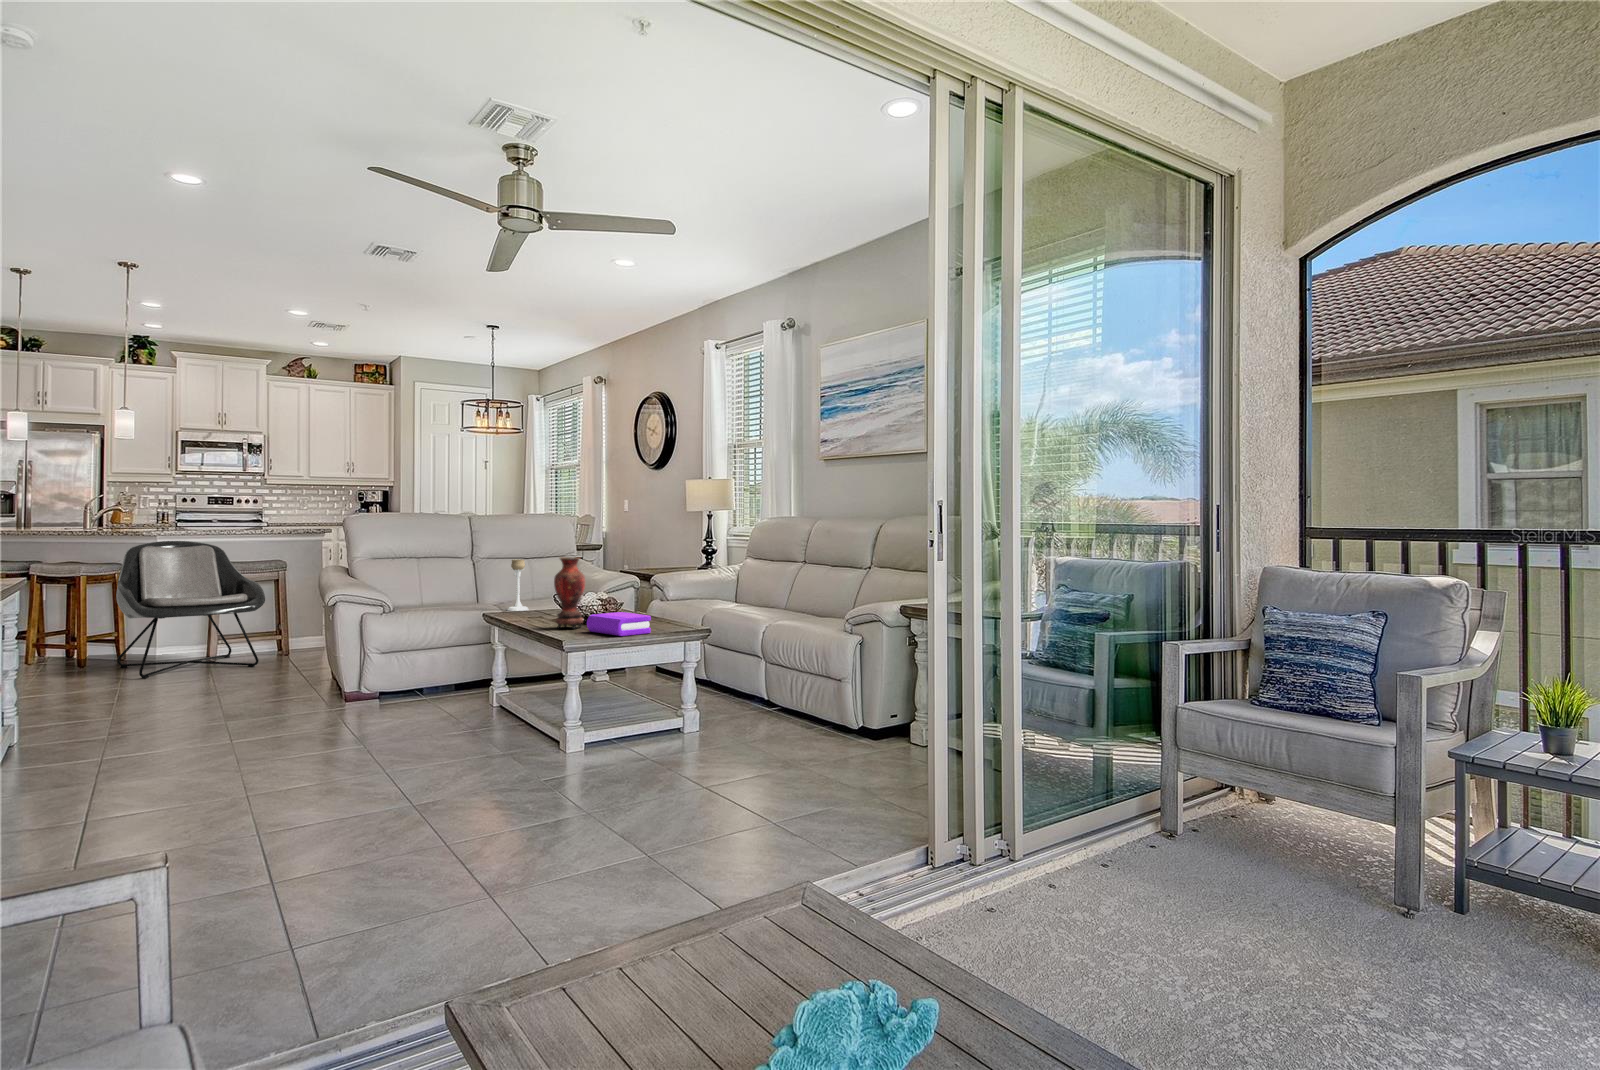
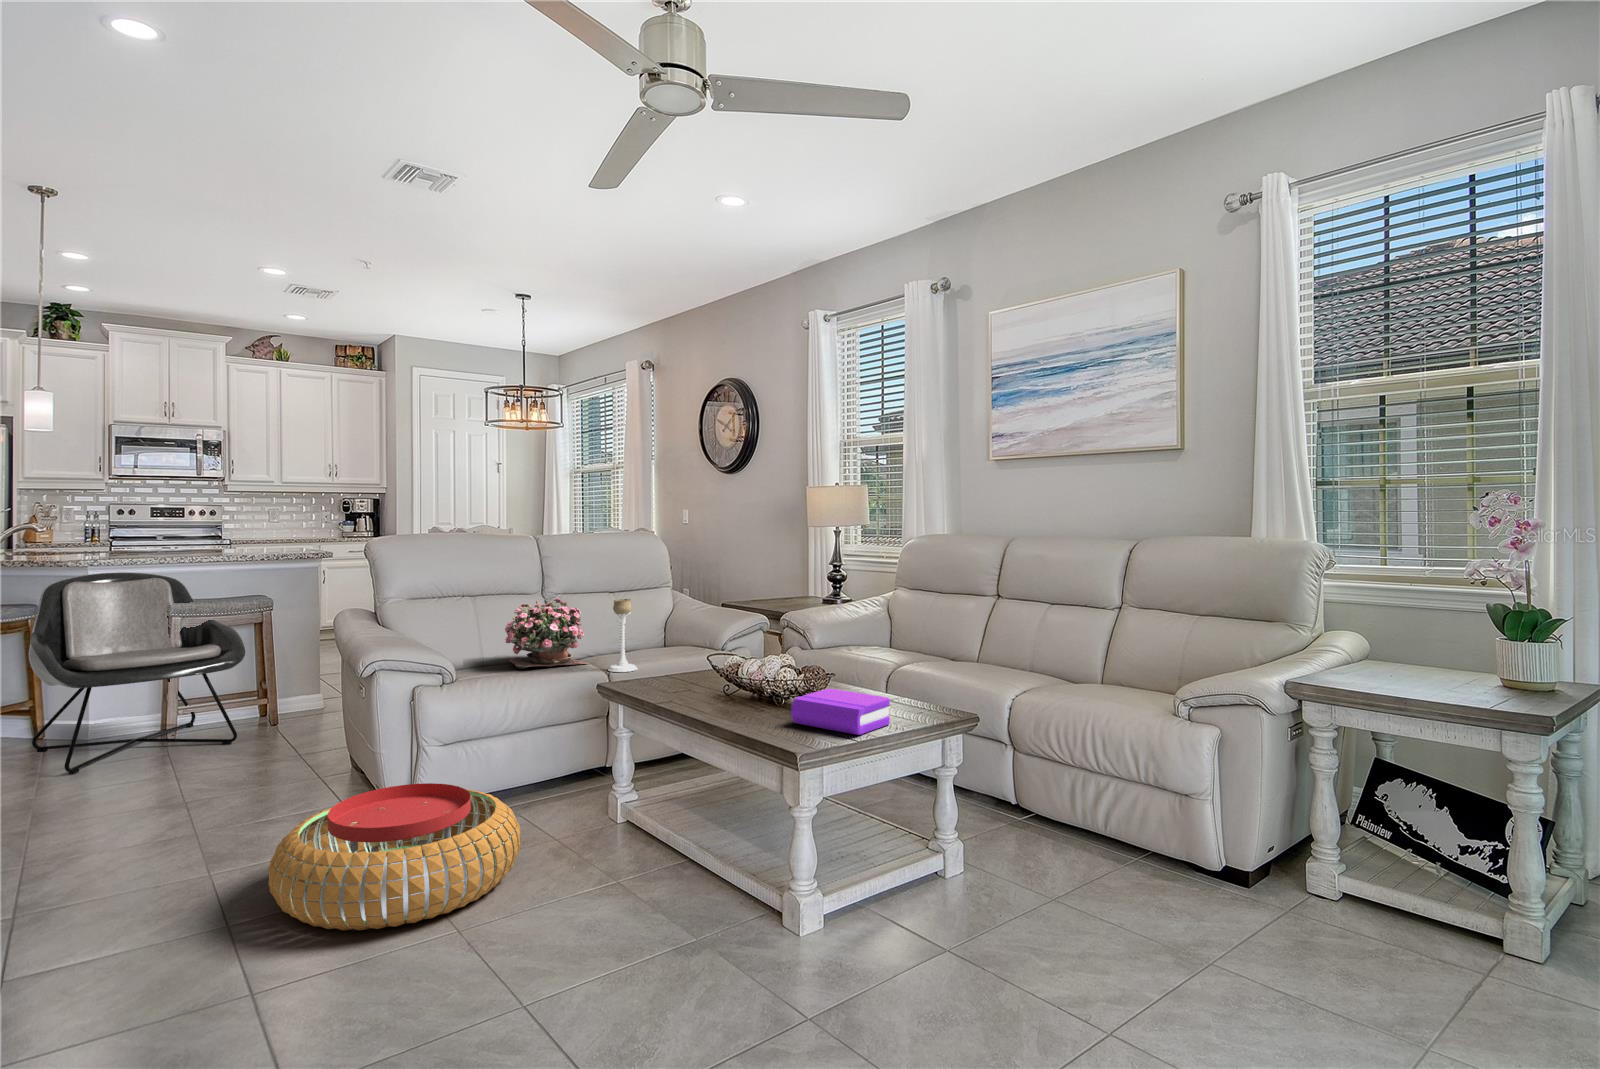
vase: present [554,557,585,629] -> none [728,607,773,717]
potted flower: none [436,560,499,608] -> present [505,598,587,668]
pouf: none [257,670,420,744] -> present [268,783,521,930]

